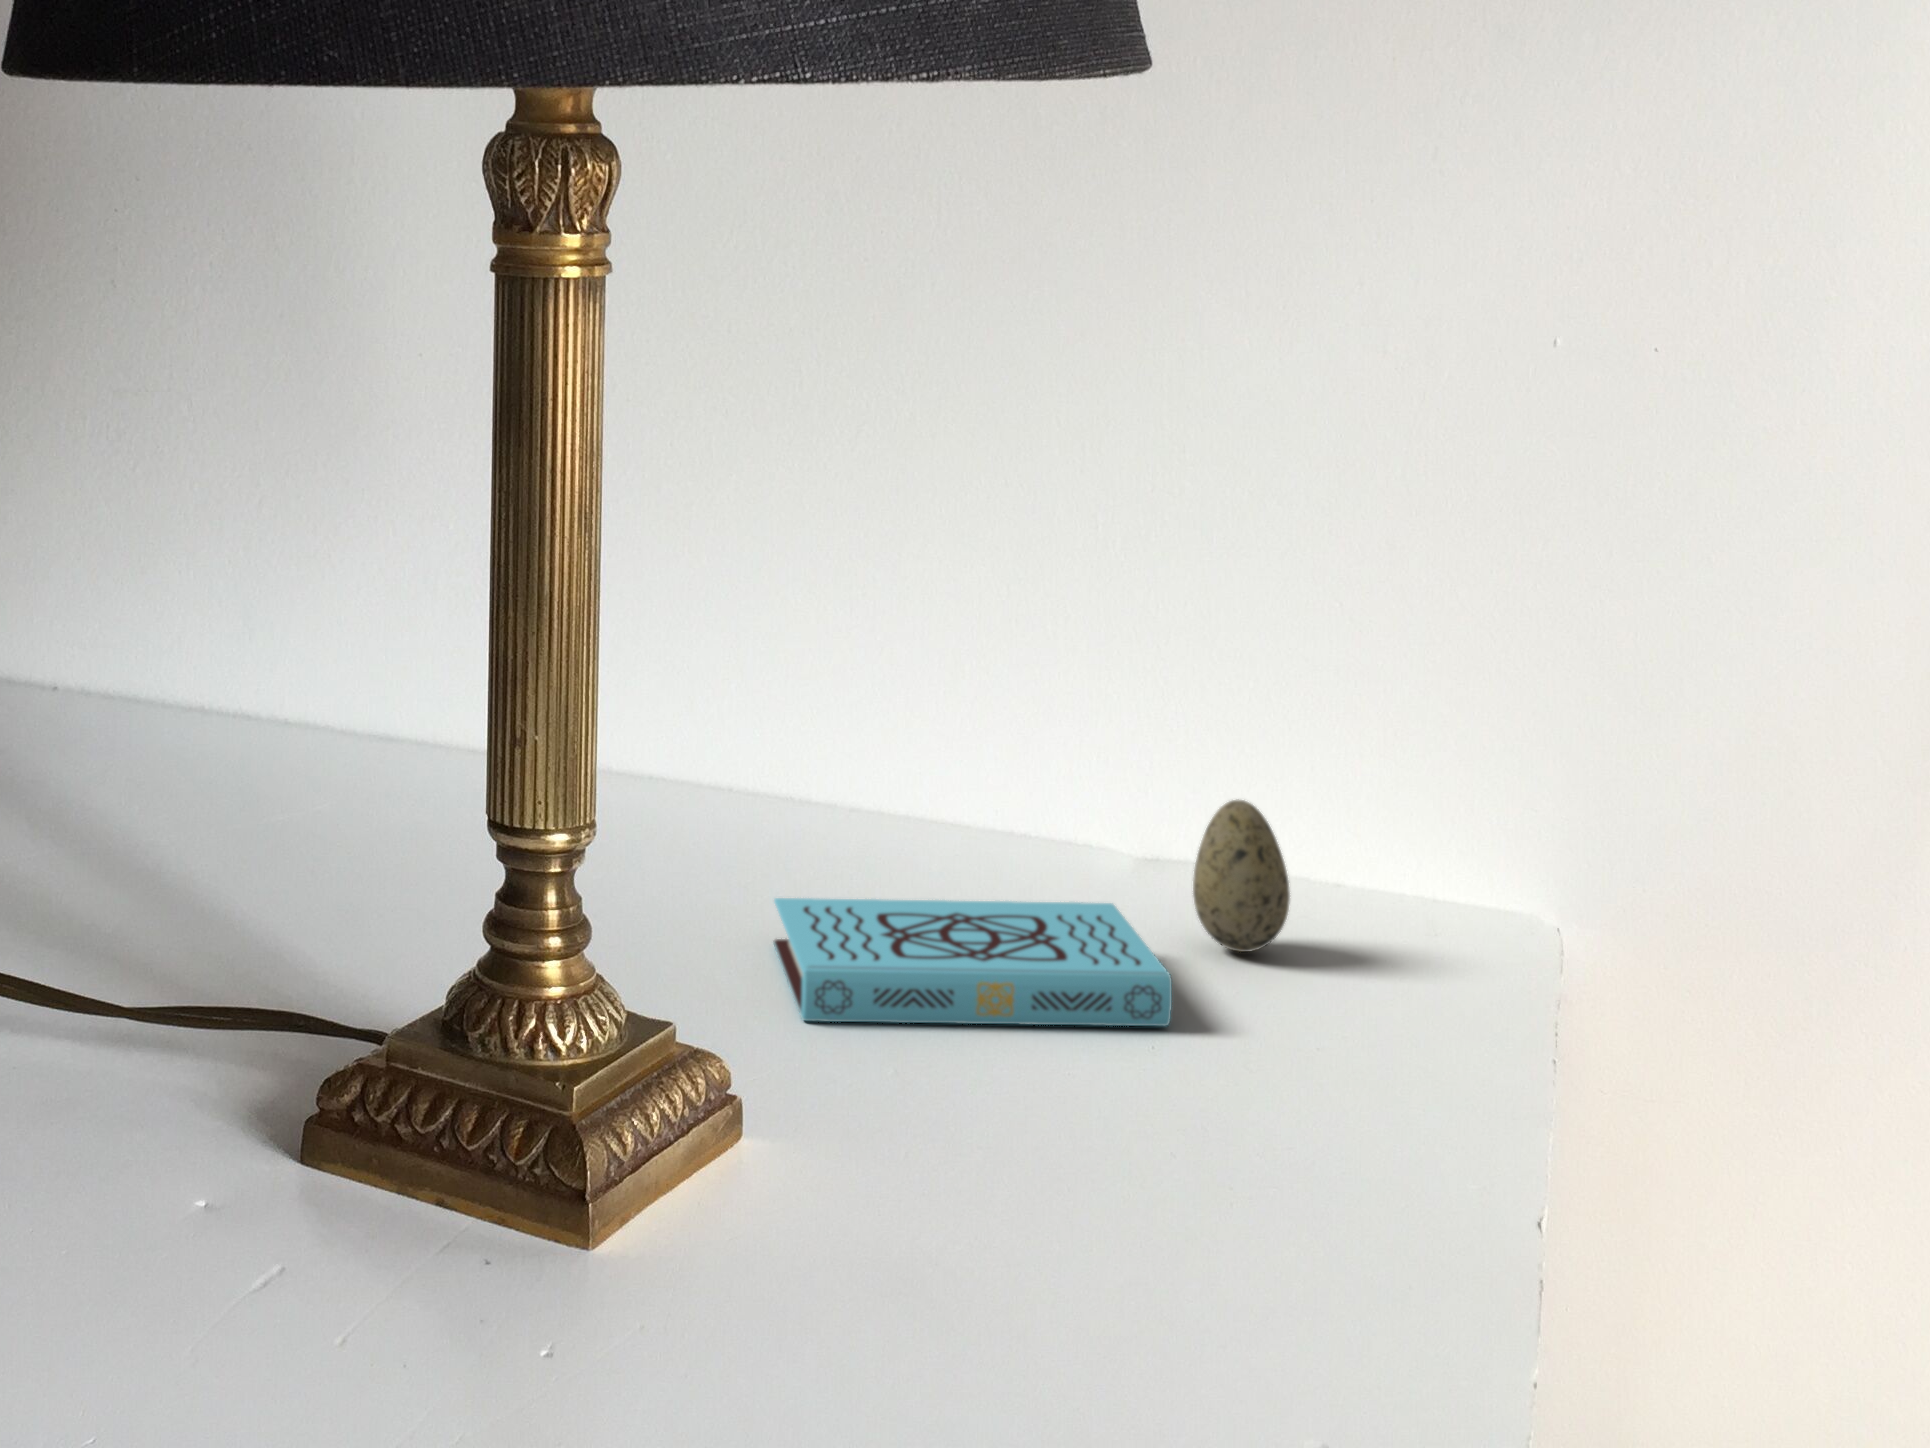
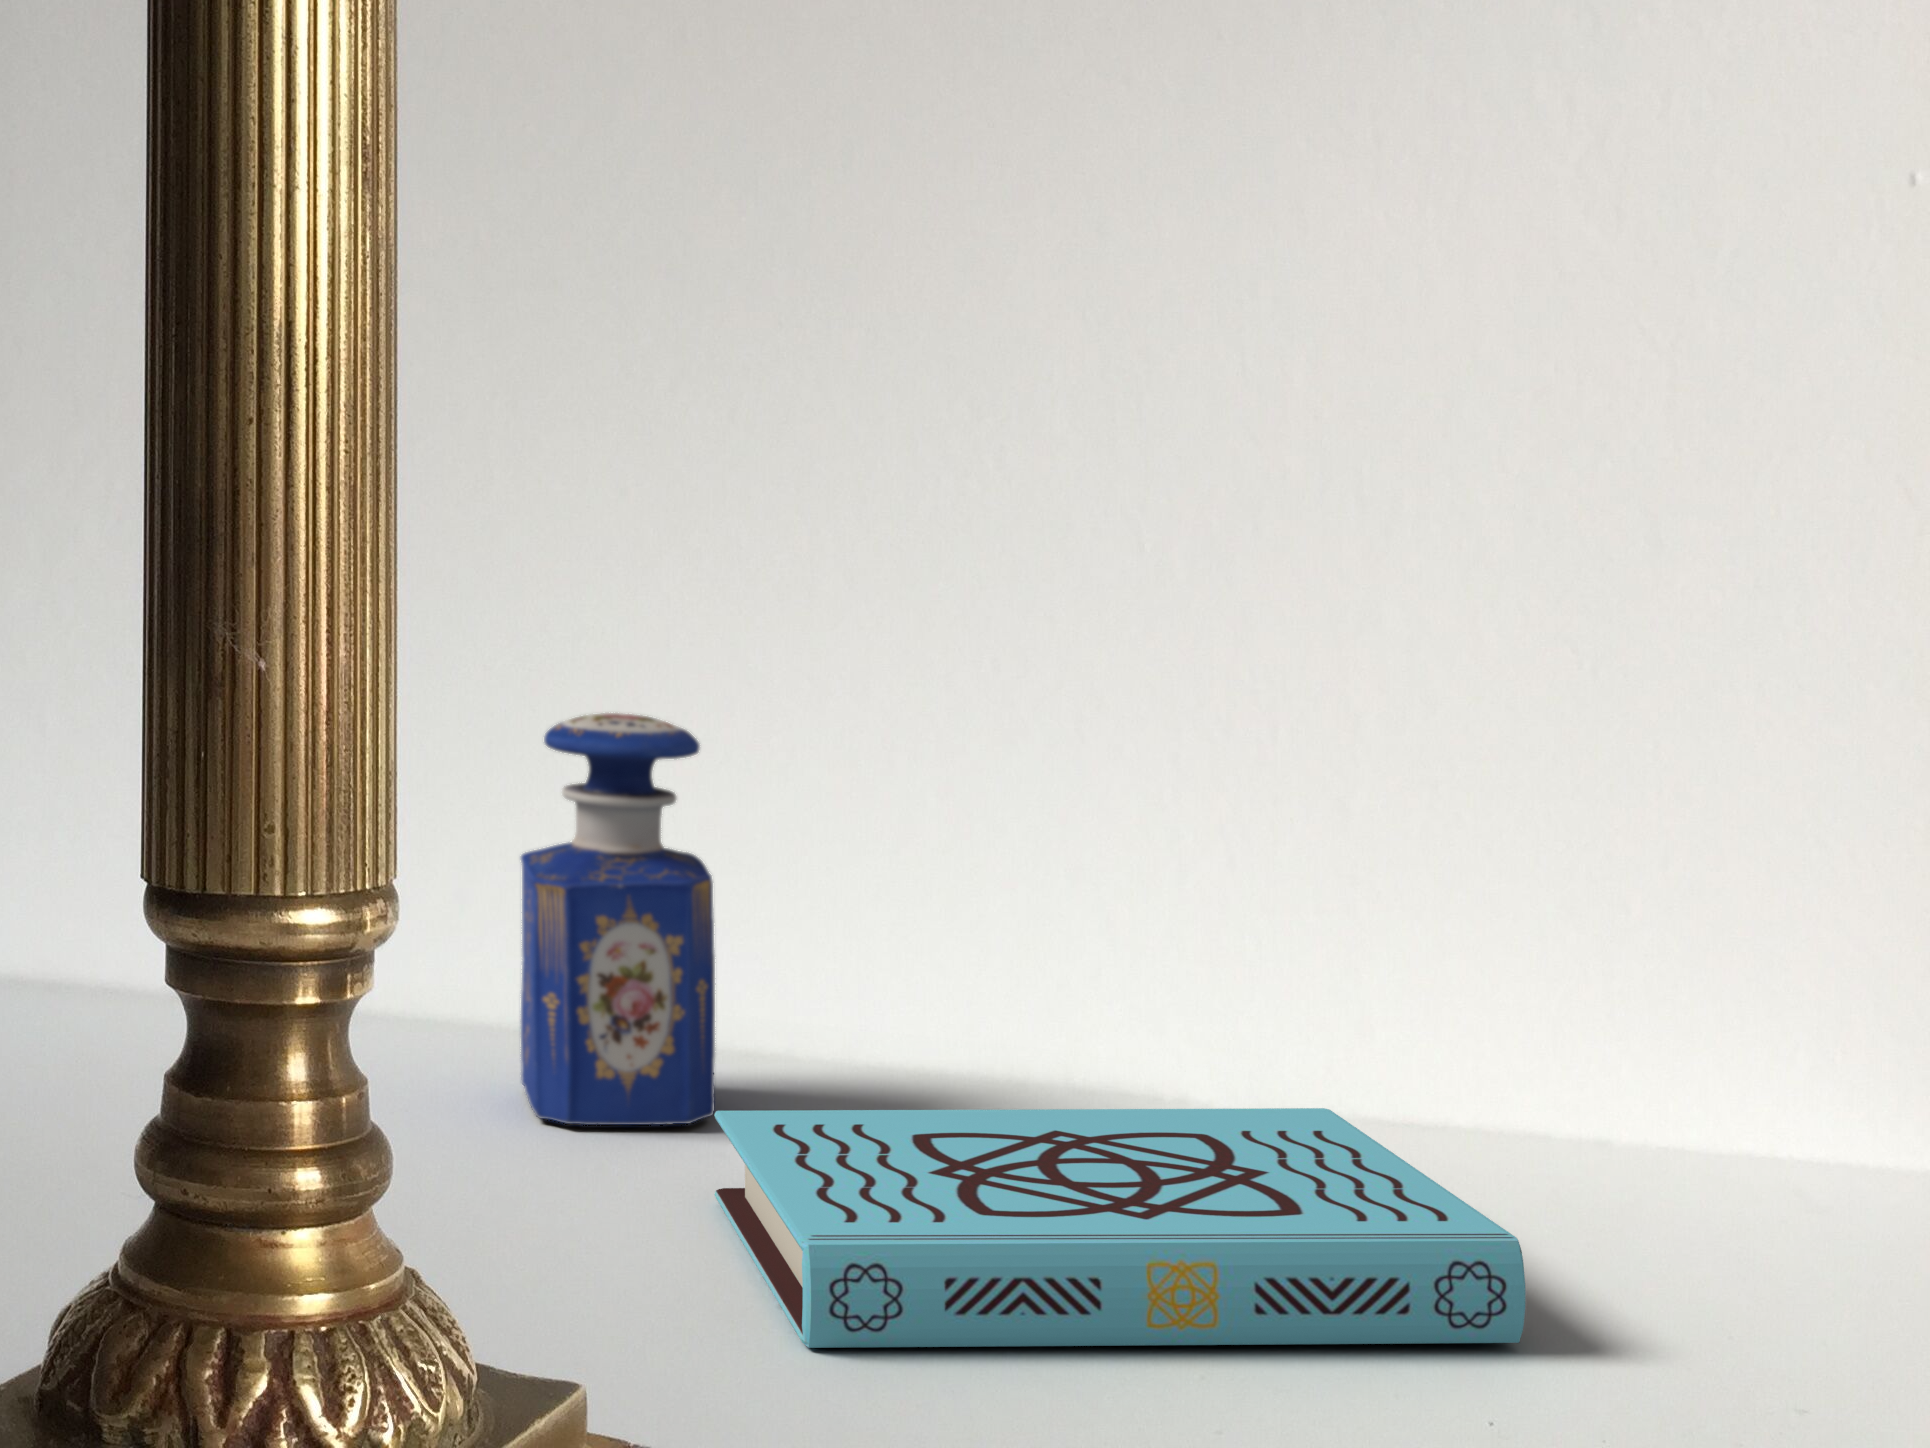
perfume bottle: none [675,667,785,902] -> present [521,713,715,1125]
decorative egg: present [1193,800,1290,952] -> none [1464,913,1647,1195]

